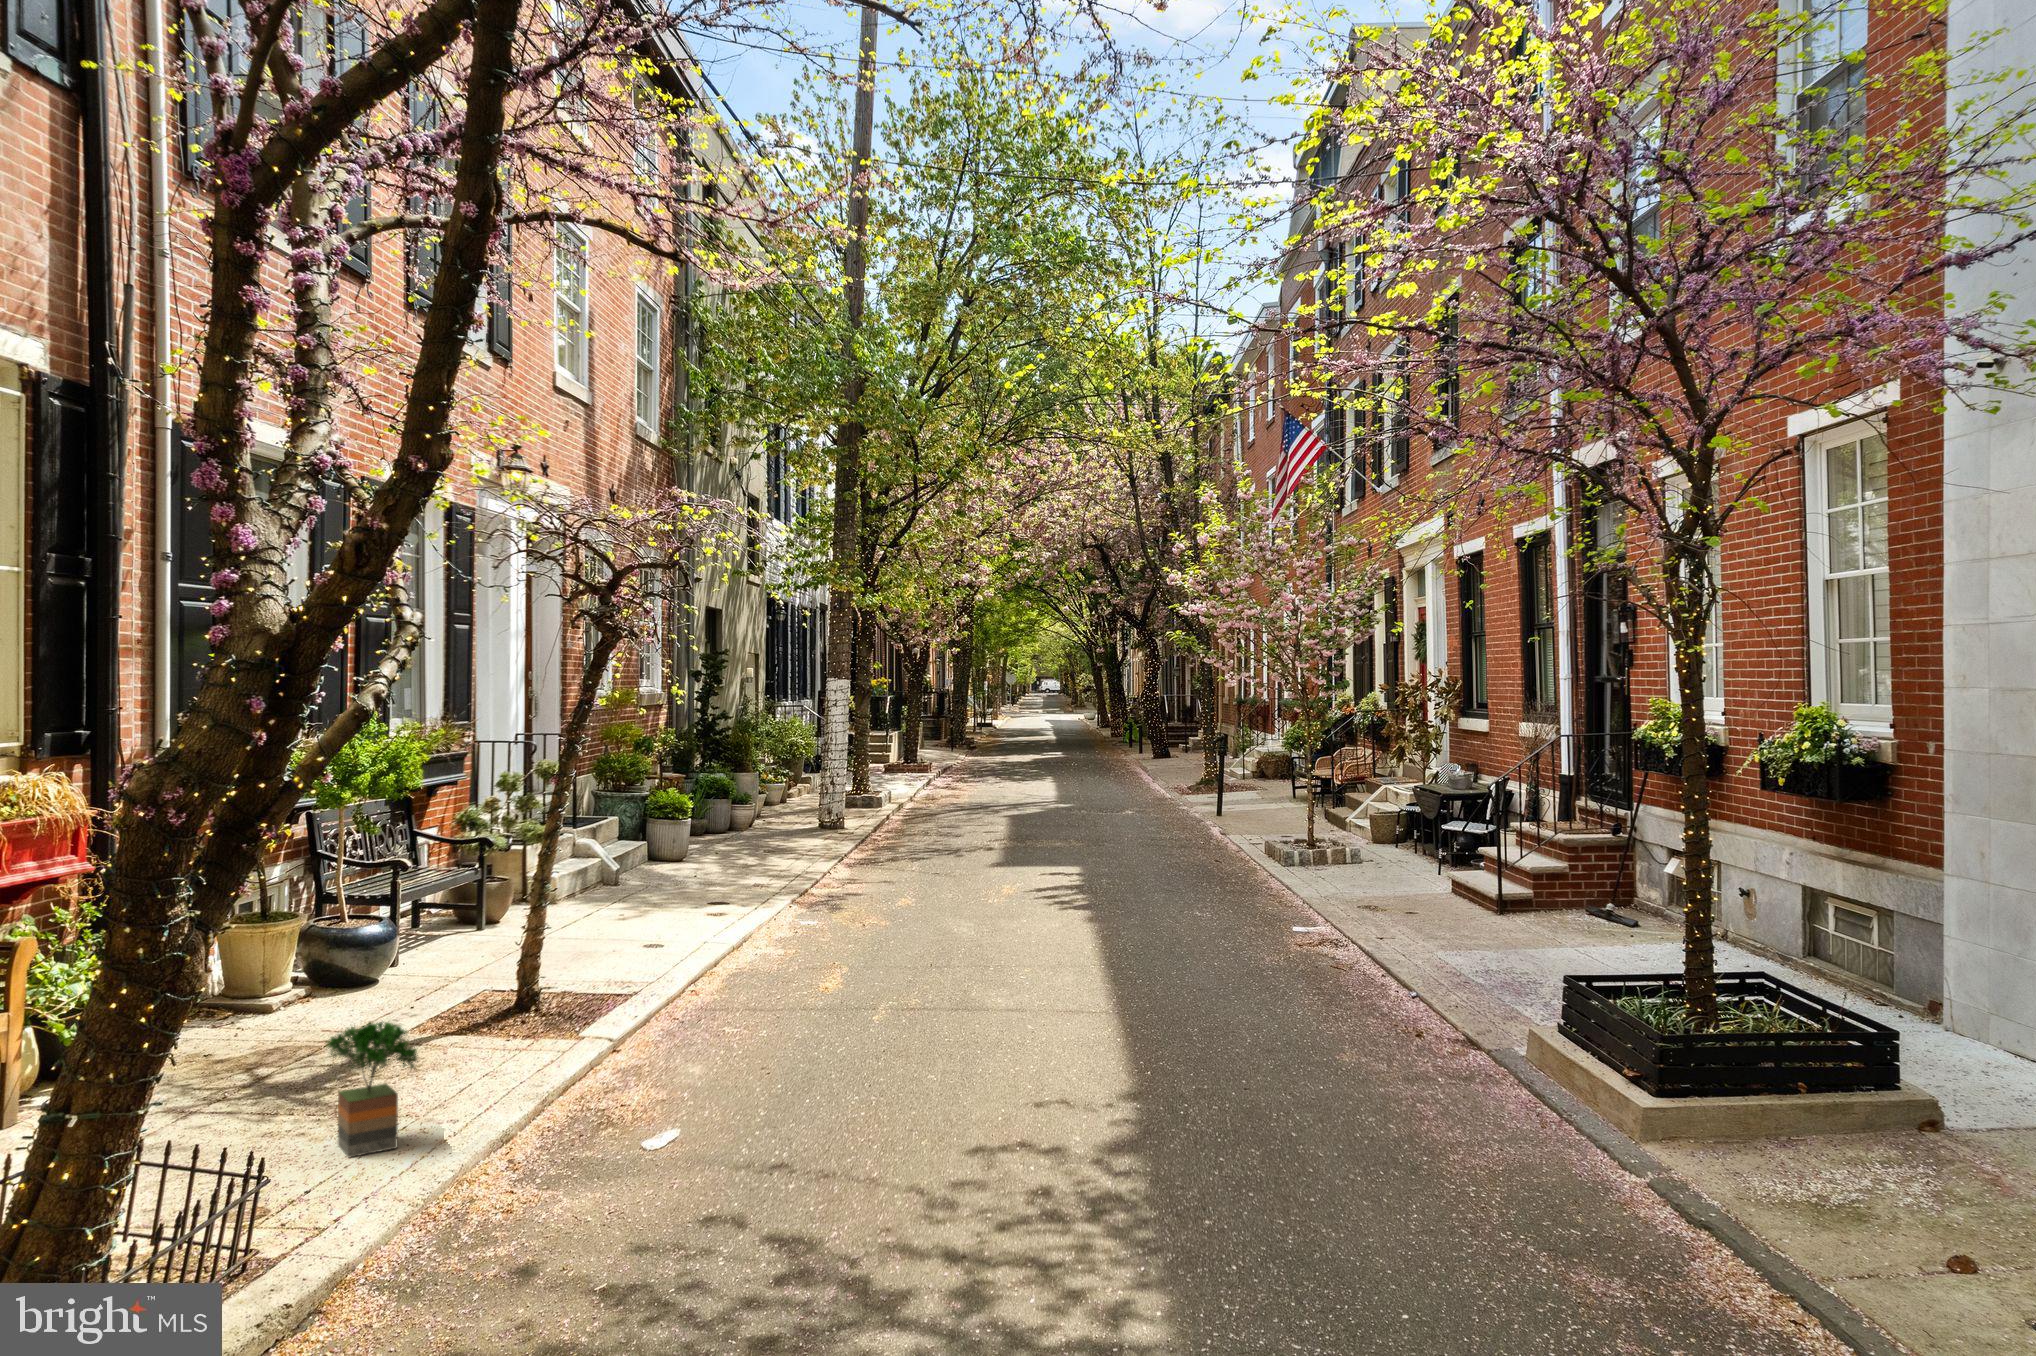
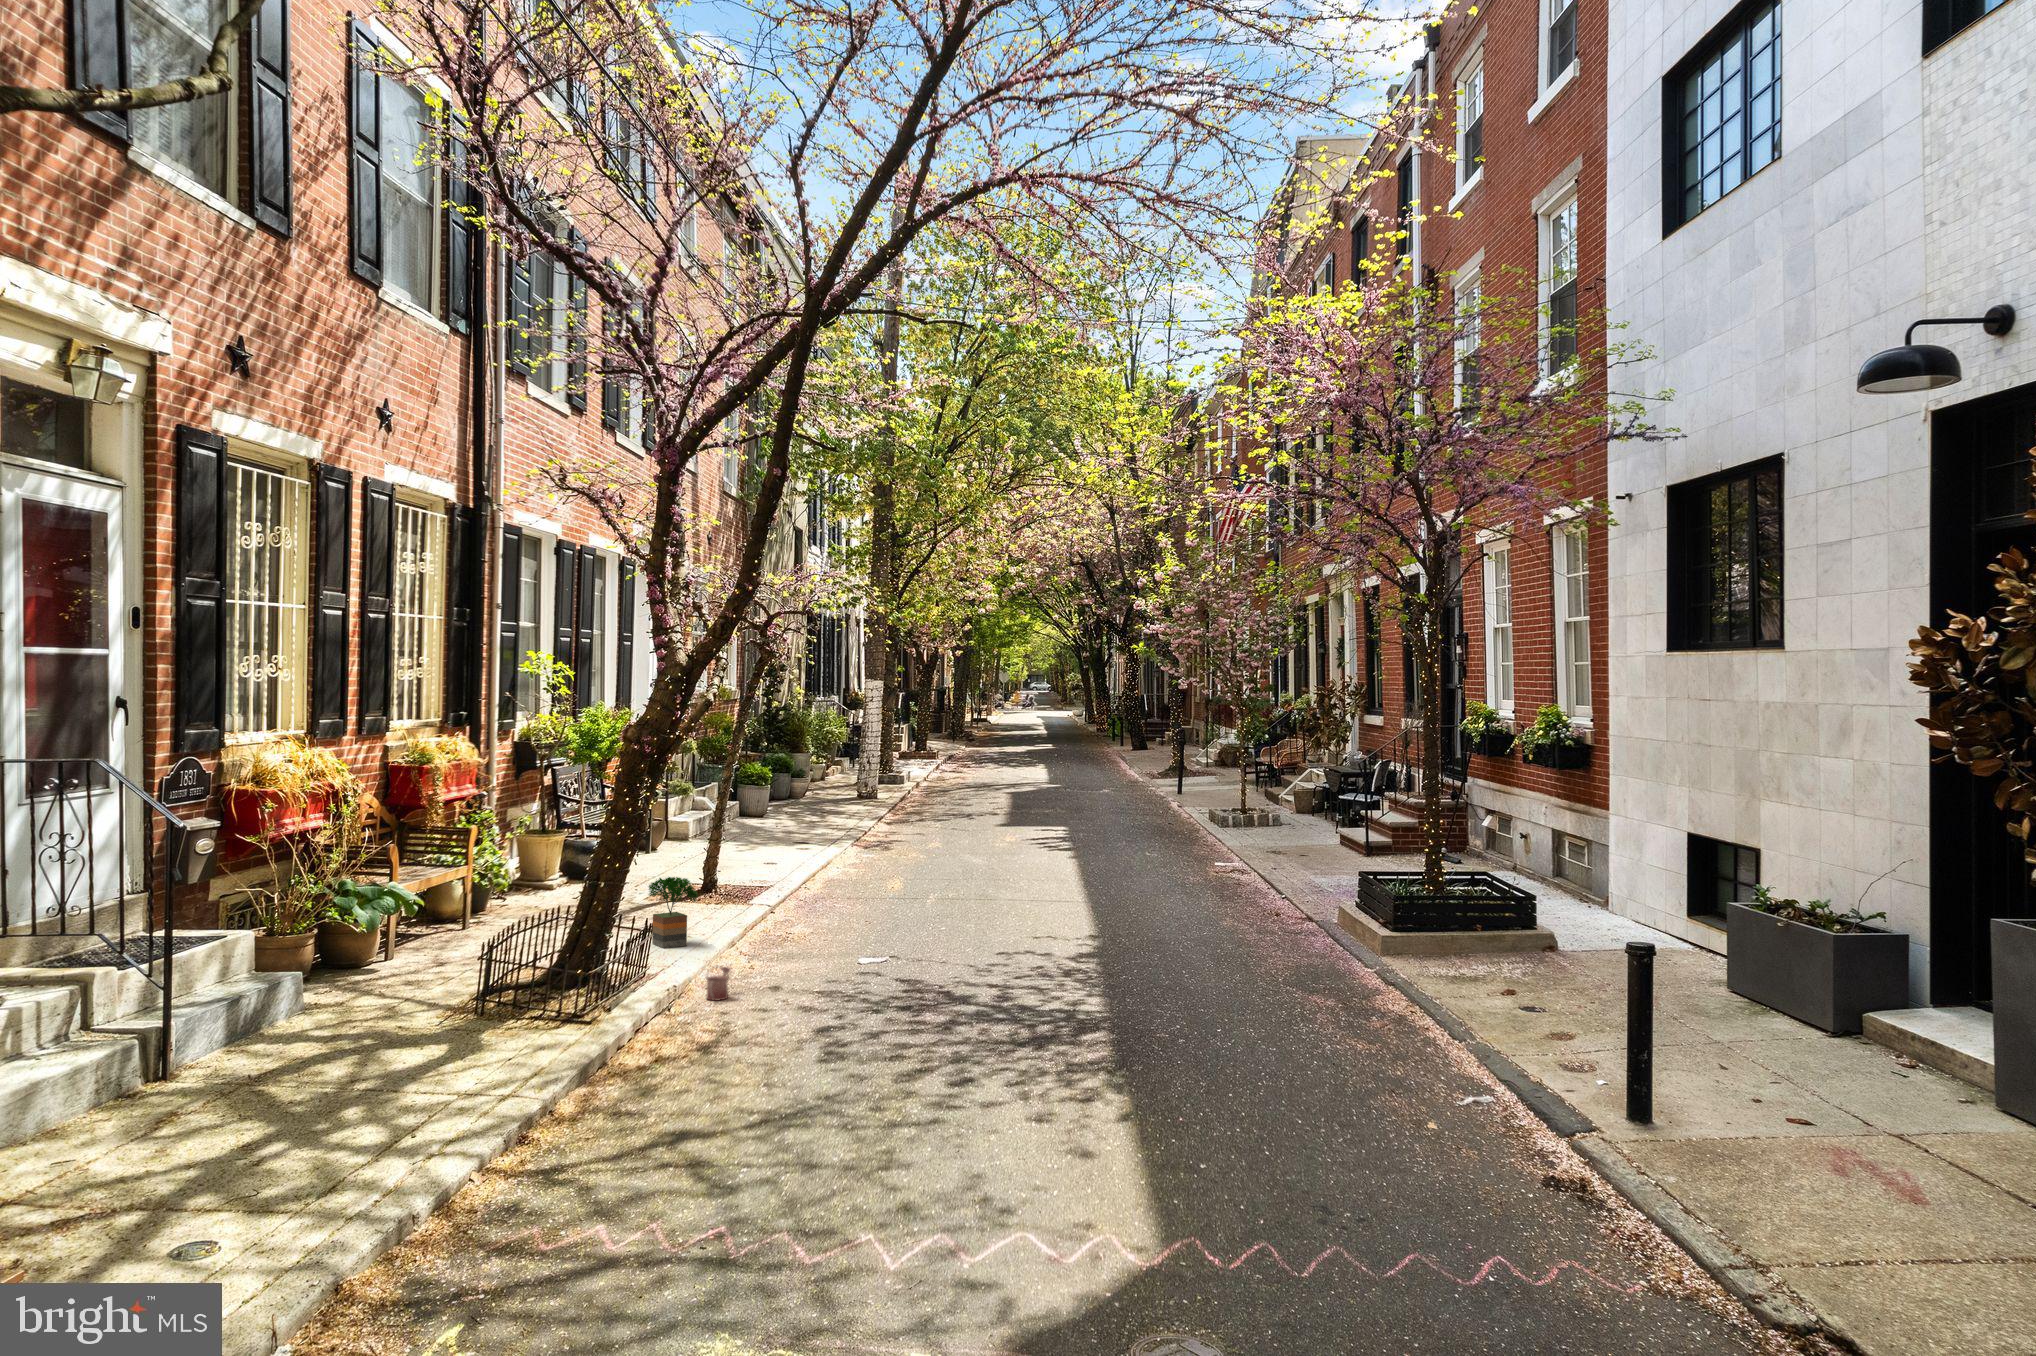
watering can: none [349,1236,415,1317] -> present [706,967,730,1000]

